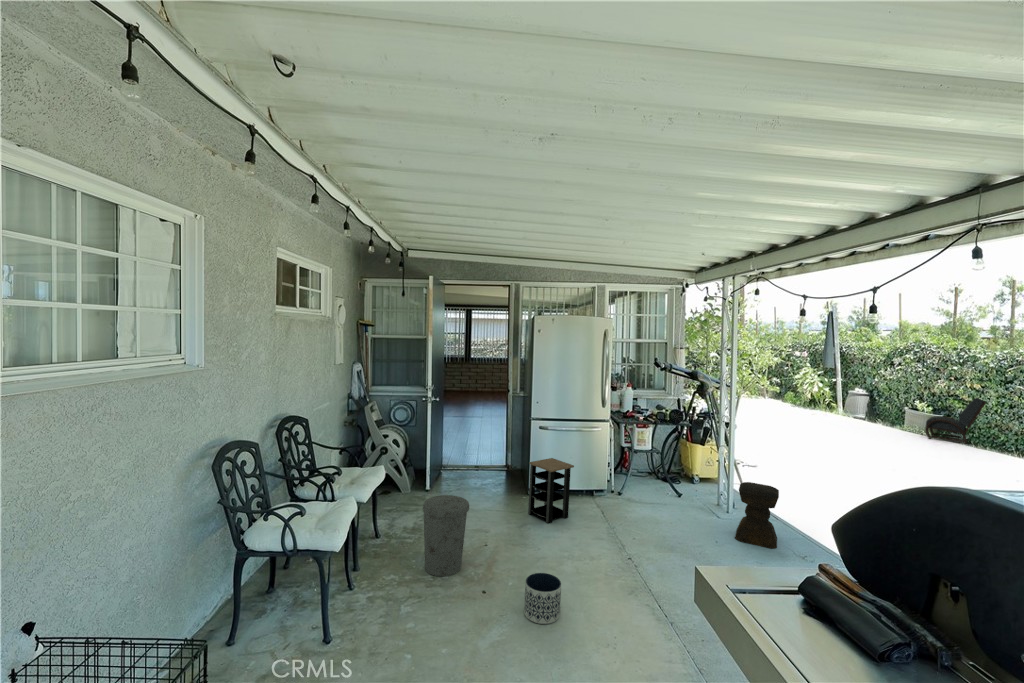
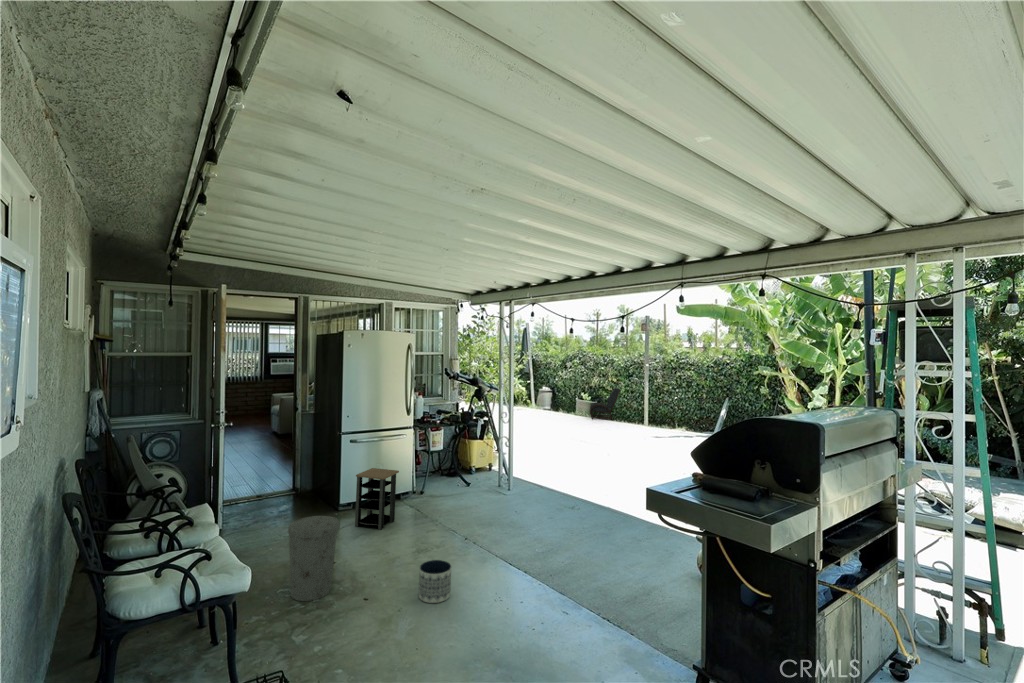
stool: present [735,482,779,549] -> none [524,461,556,507]

